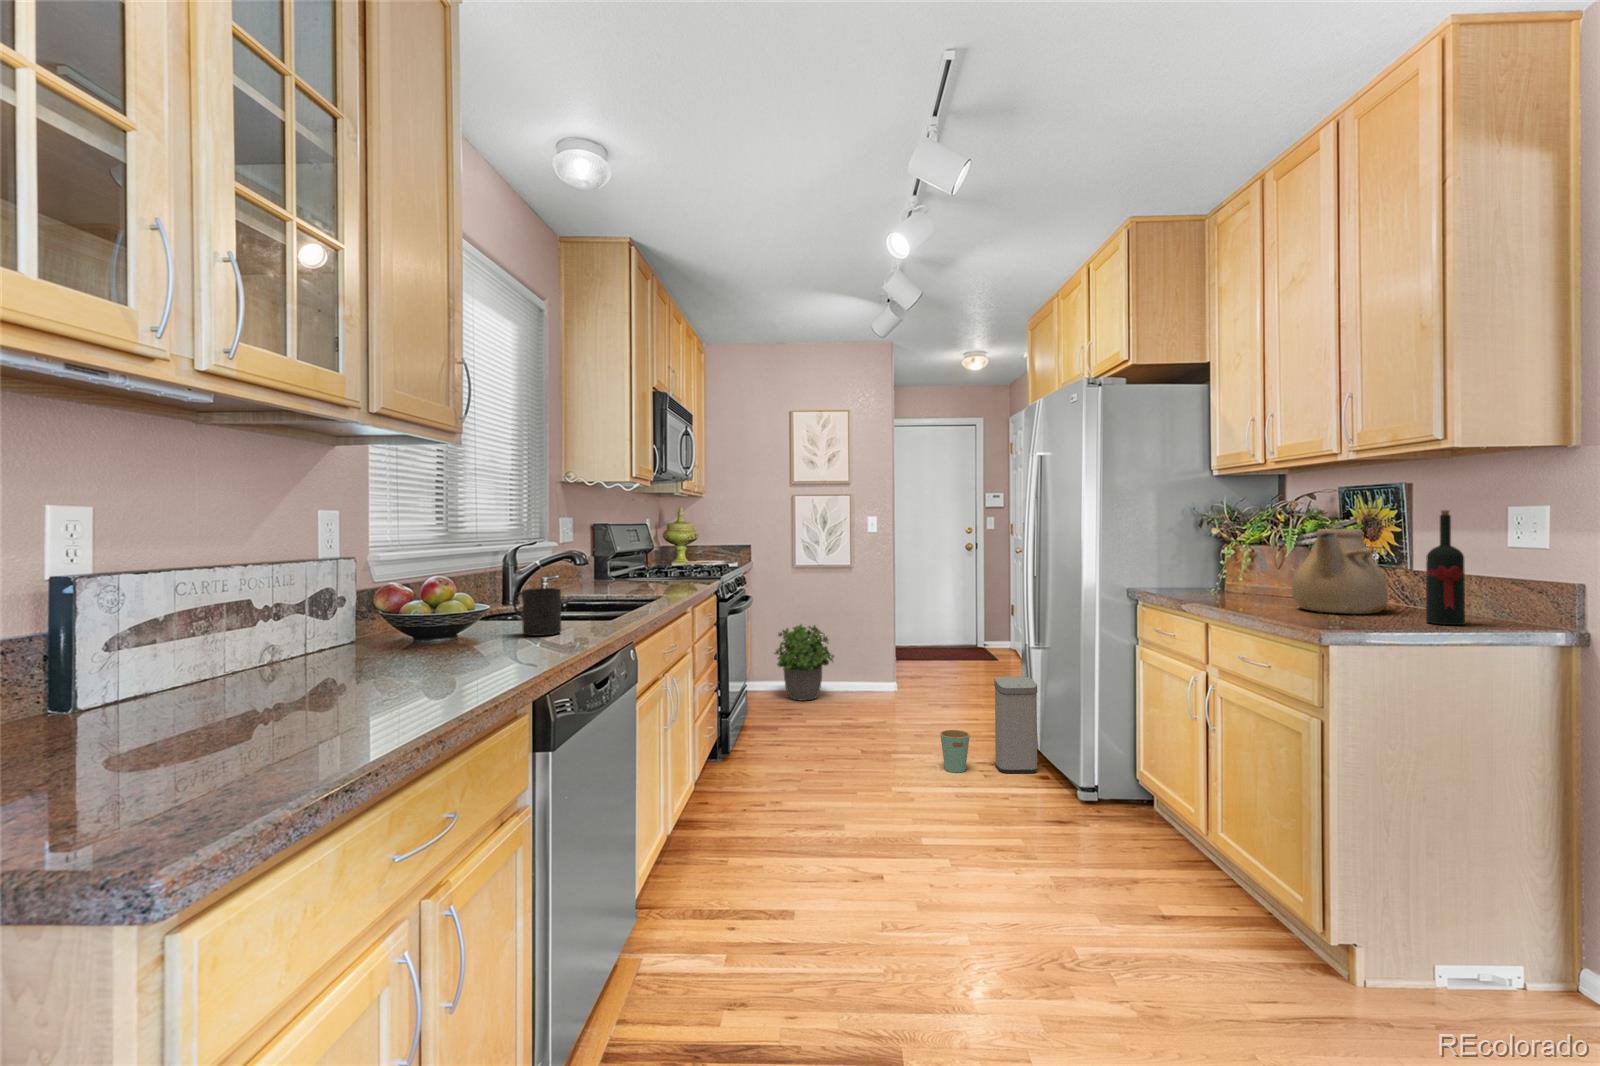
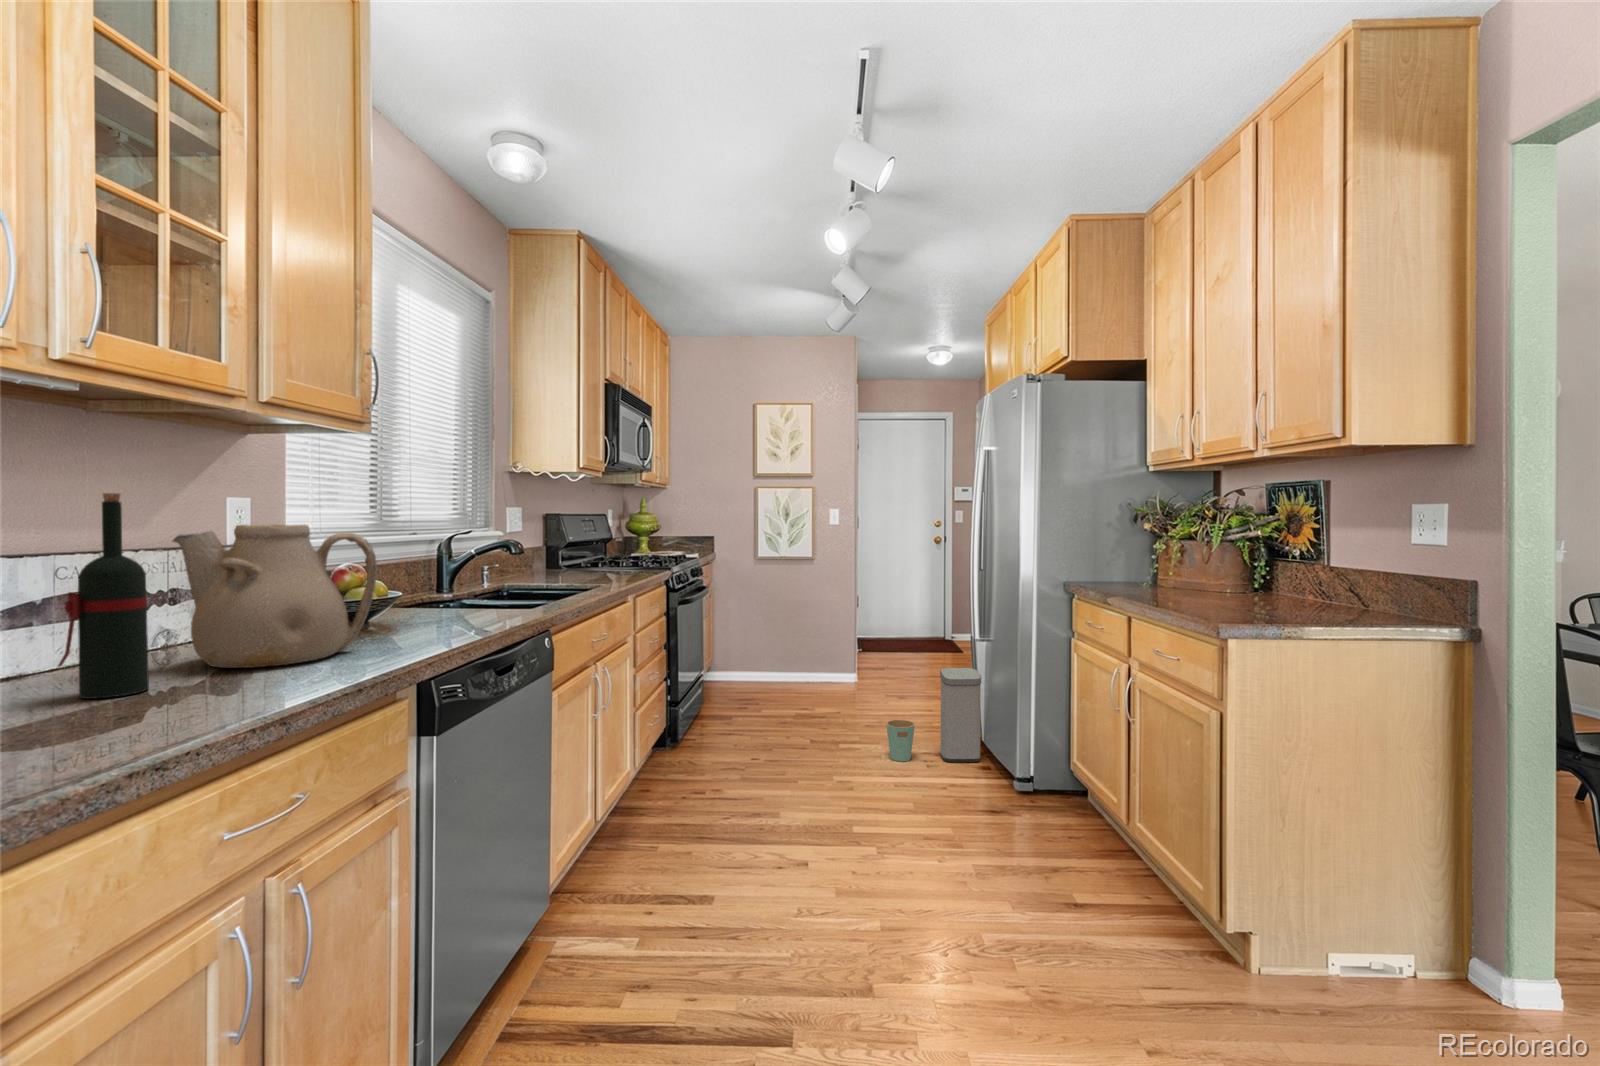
wine bottle: present [1426,510,1465,625] -> present [58,493,149,699]
teapot: present [1292,529,1388,614] -> present [172,524,377,668]
mug: present [513,588,562,636] -> none [426,576,475,623]
potted plant: present [775,624,834,701] -> none [736,615,796,690]

